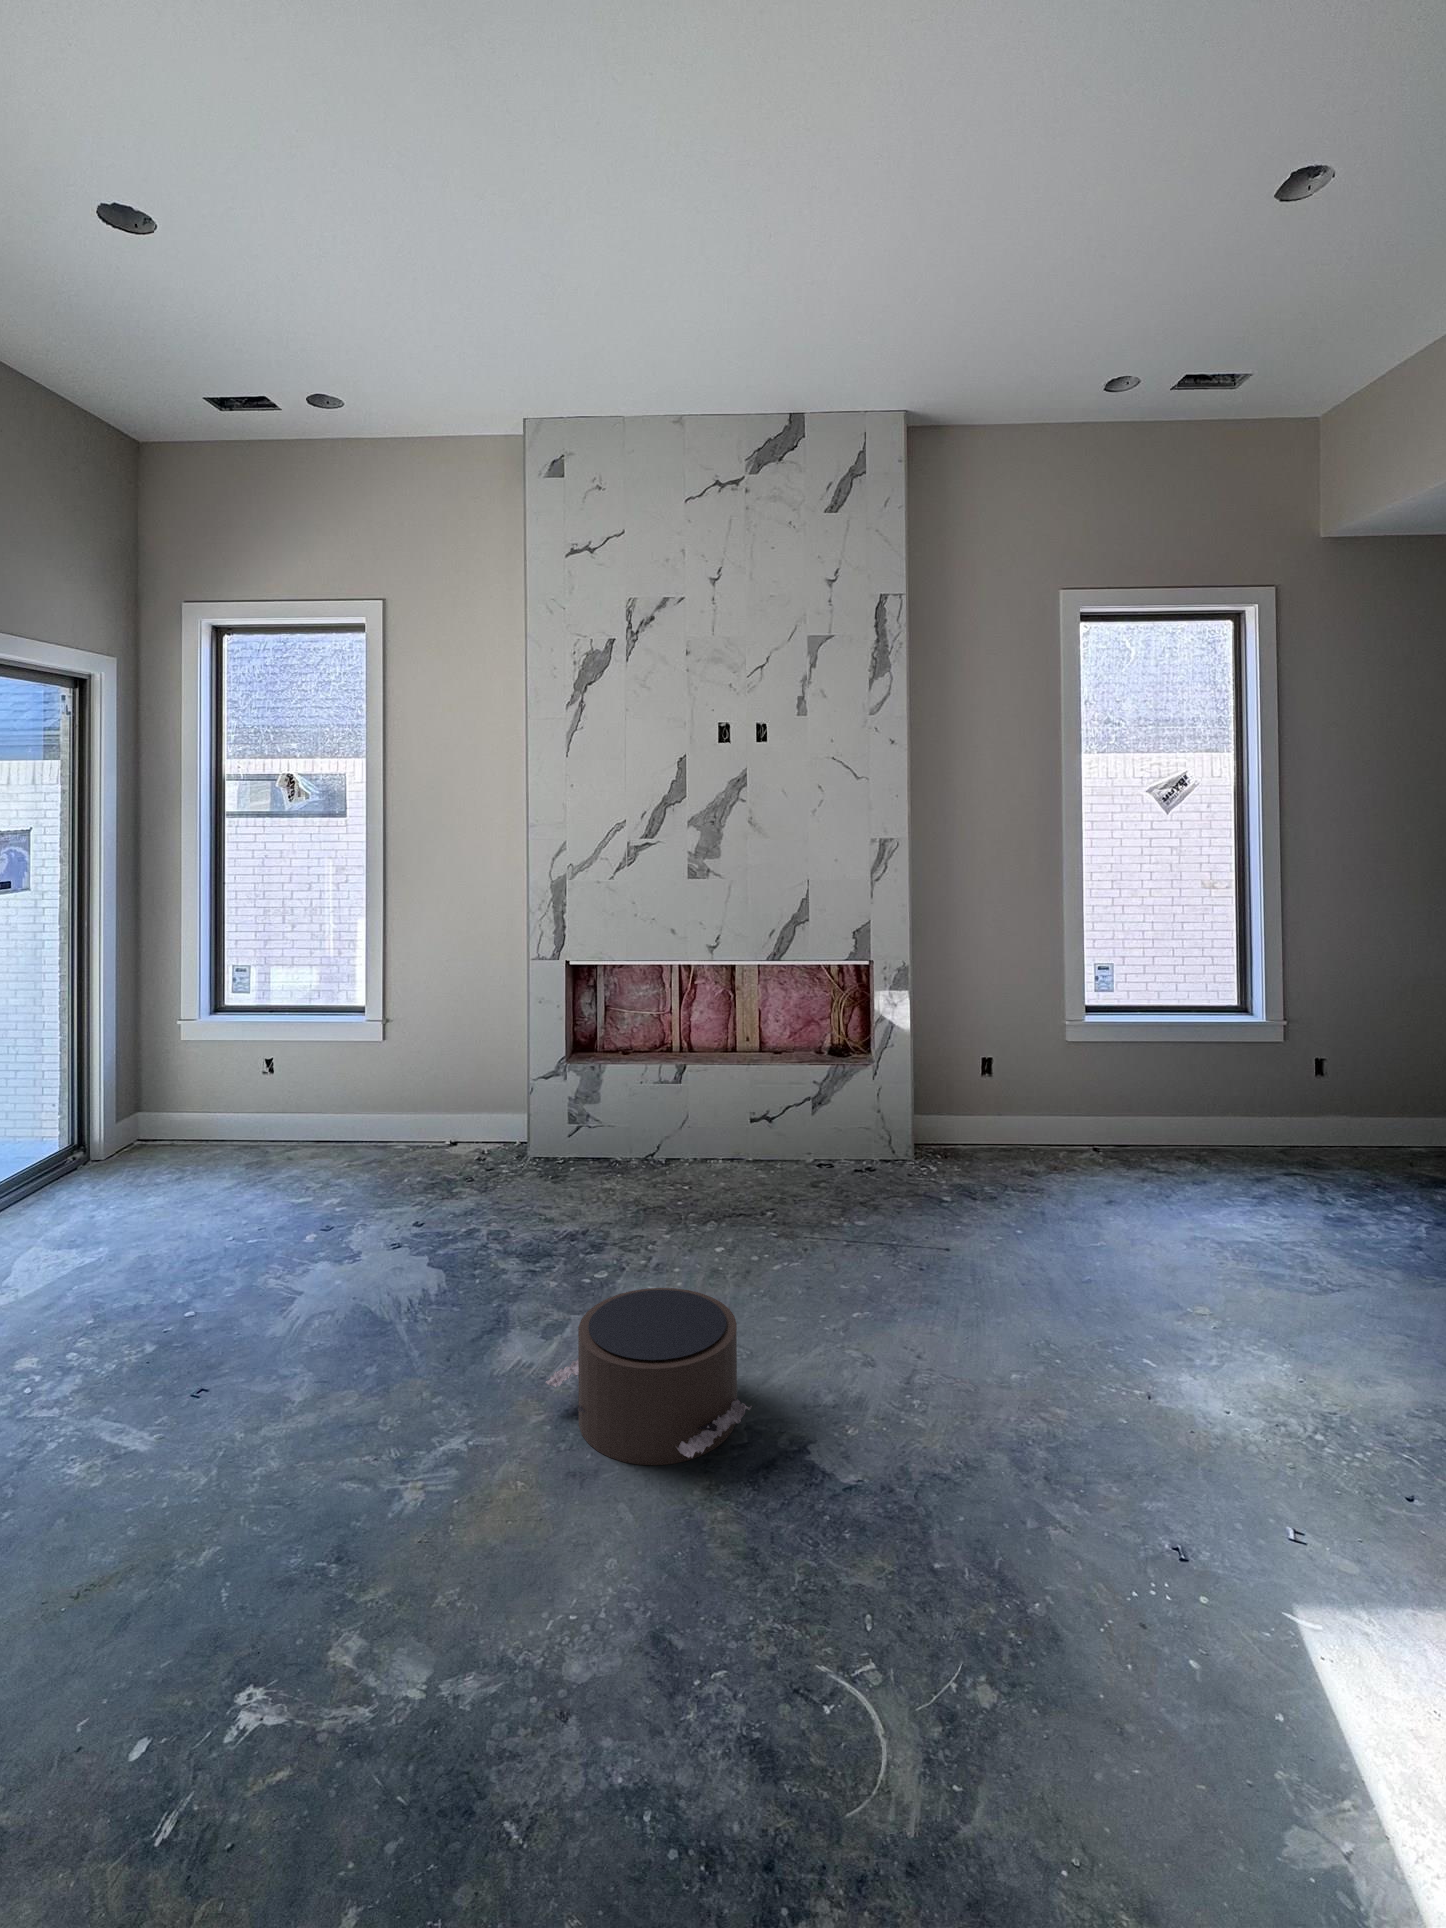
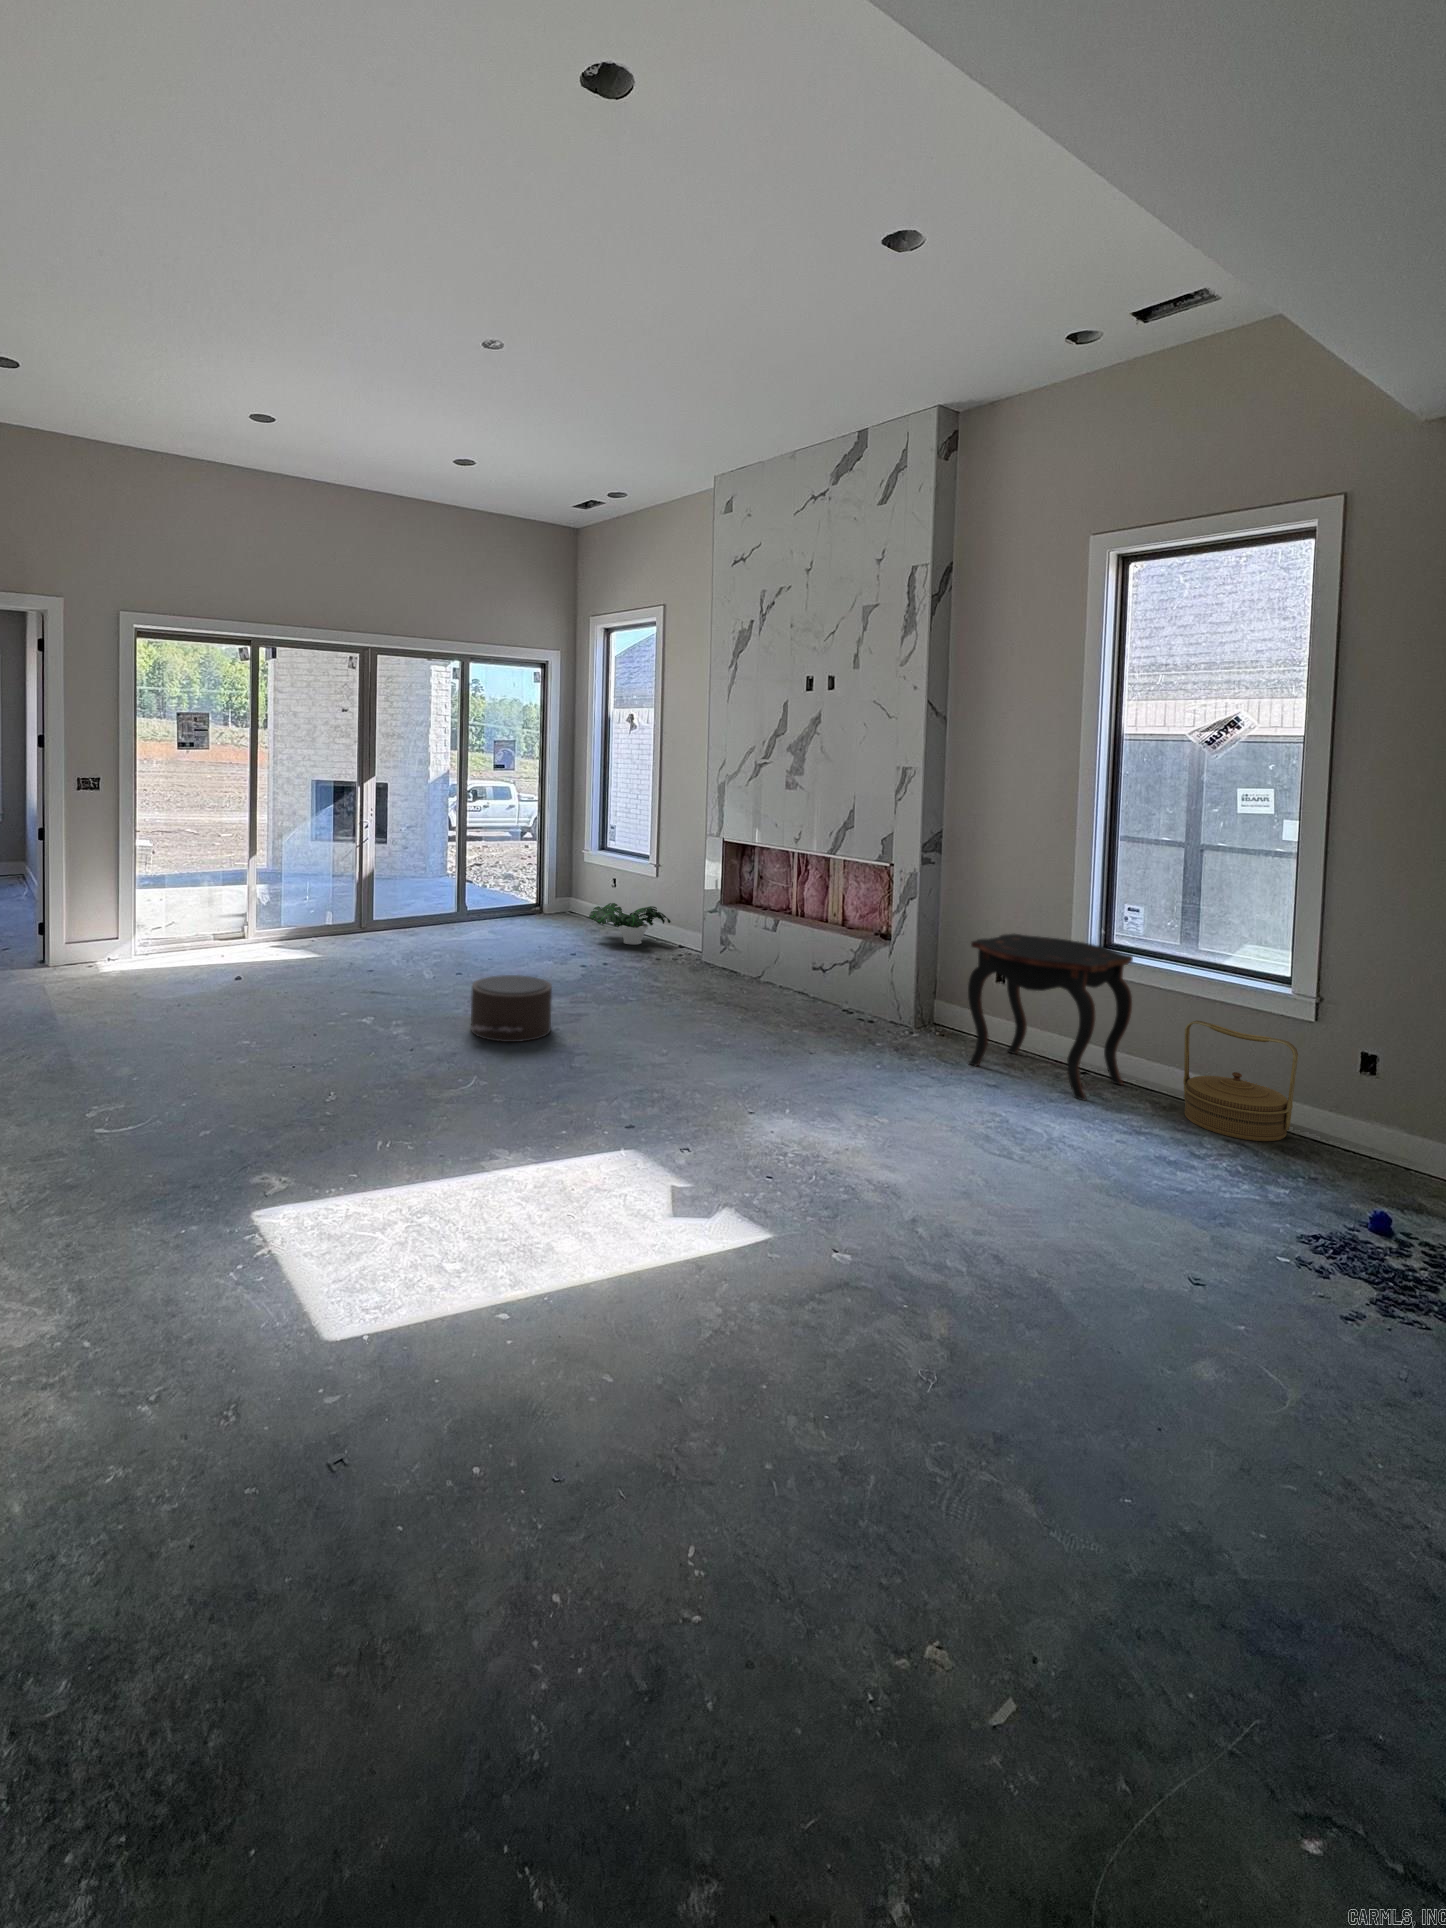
side table: none [1029,1014,1196,1184] -> present [968,934,1133,1100]
woven basket: none [1226,1069,1322,1173] -> present [1184,1021,1298,1141]
potted plant: none [296,1090,442,1165] -> present [589,903,671,945]

